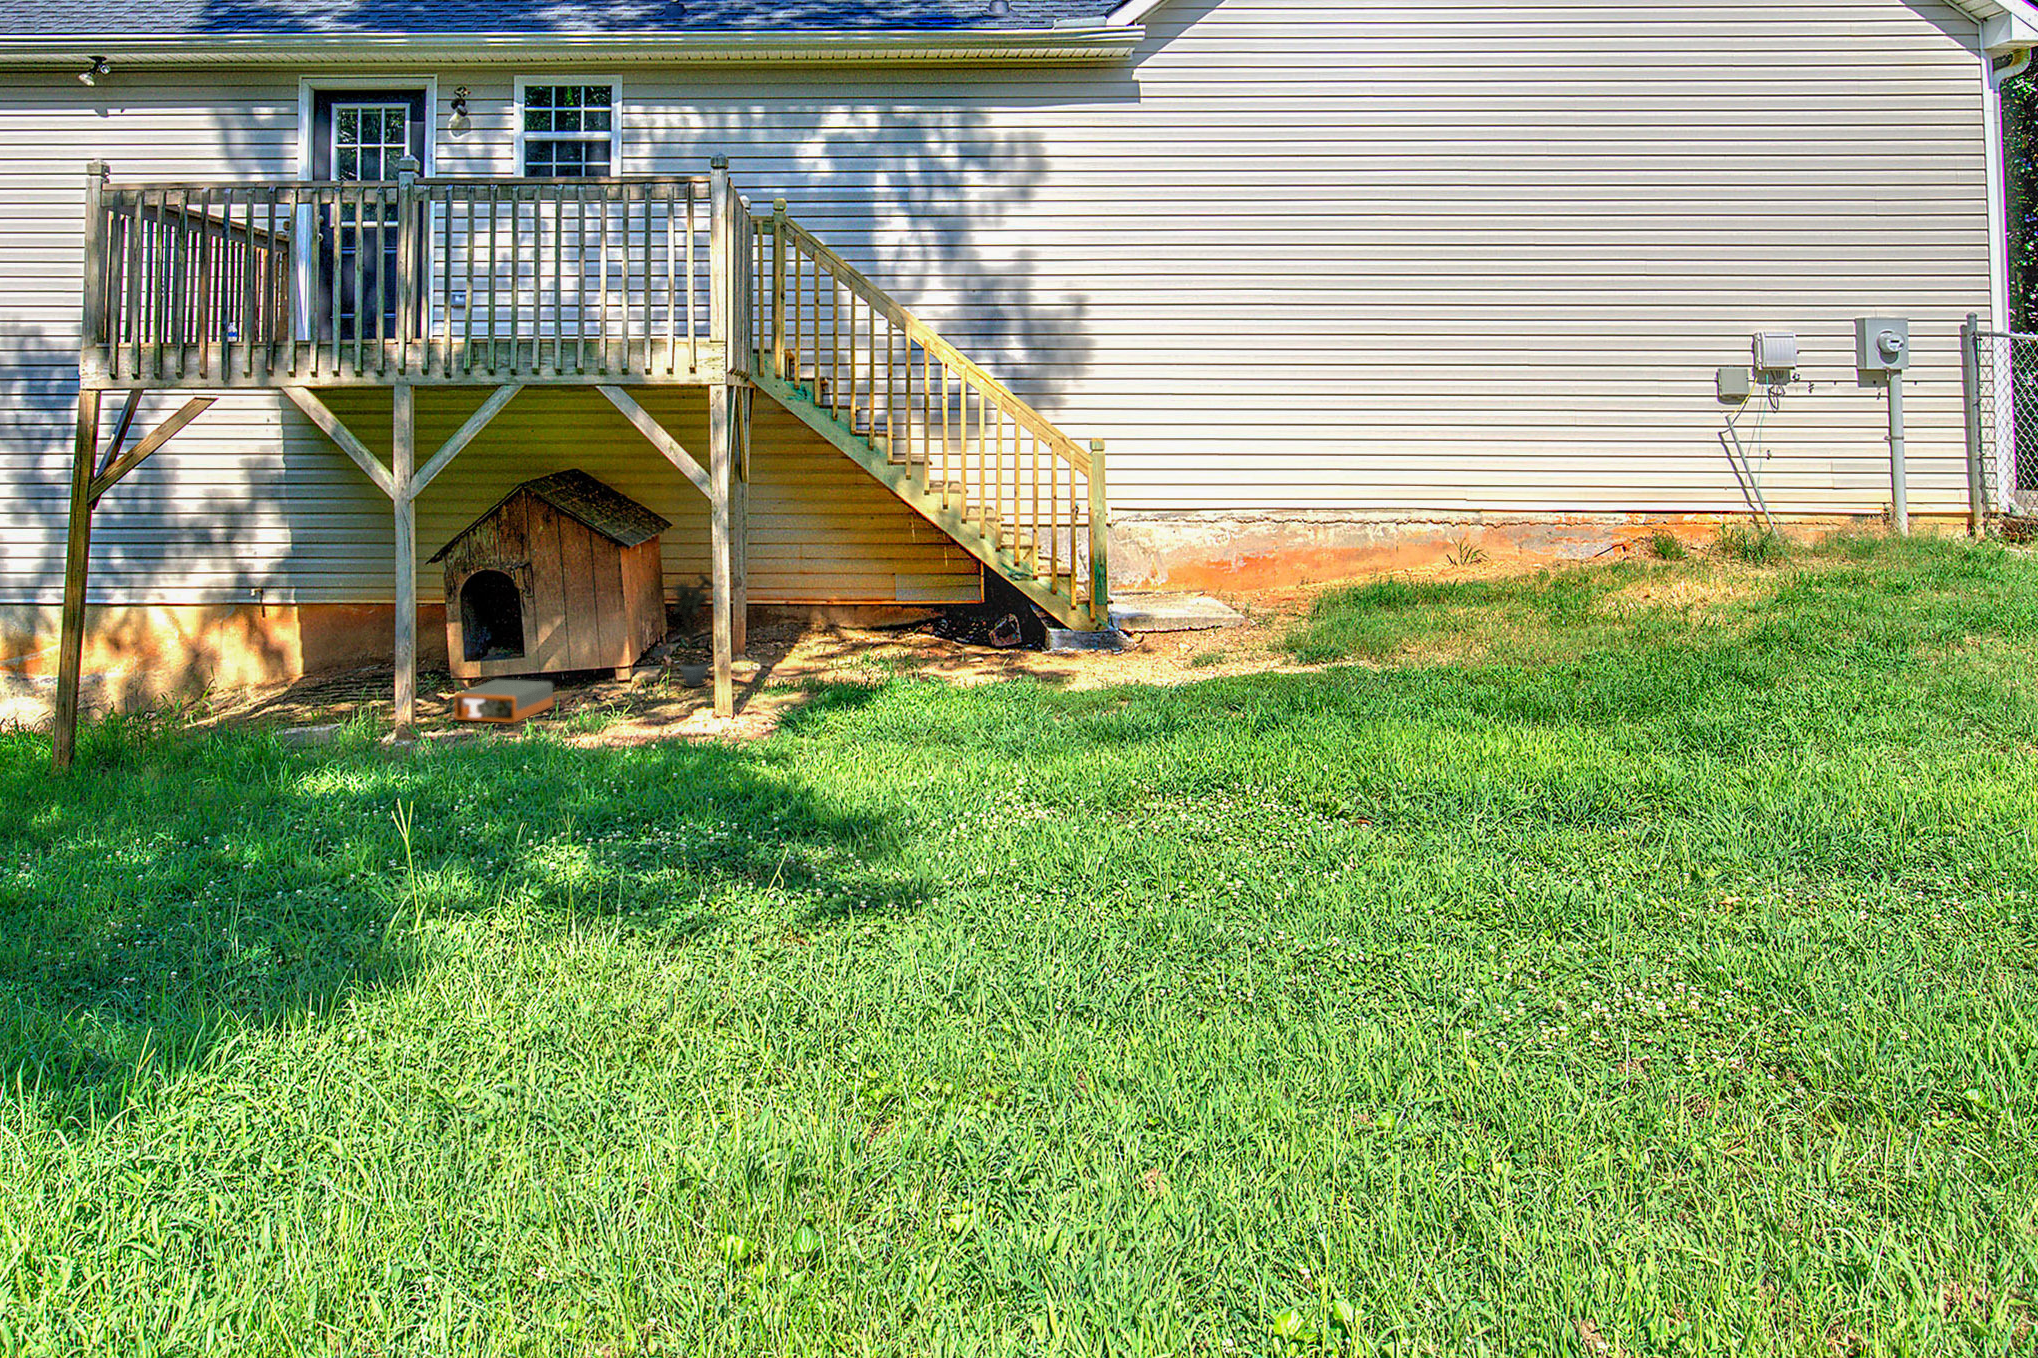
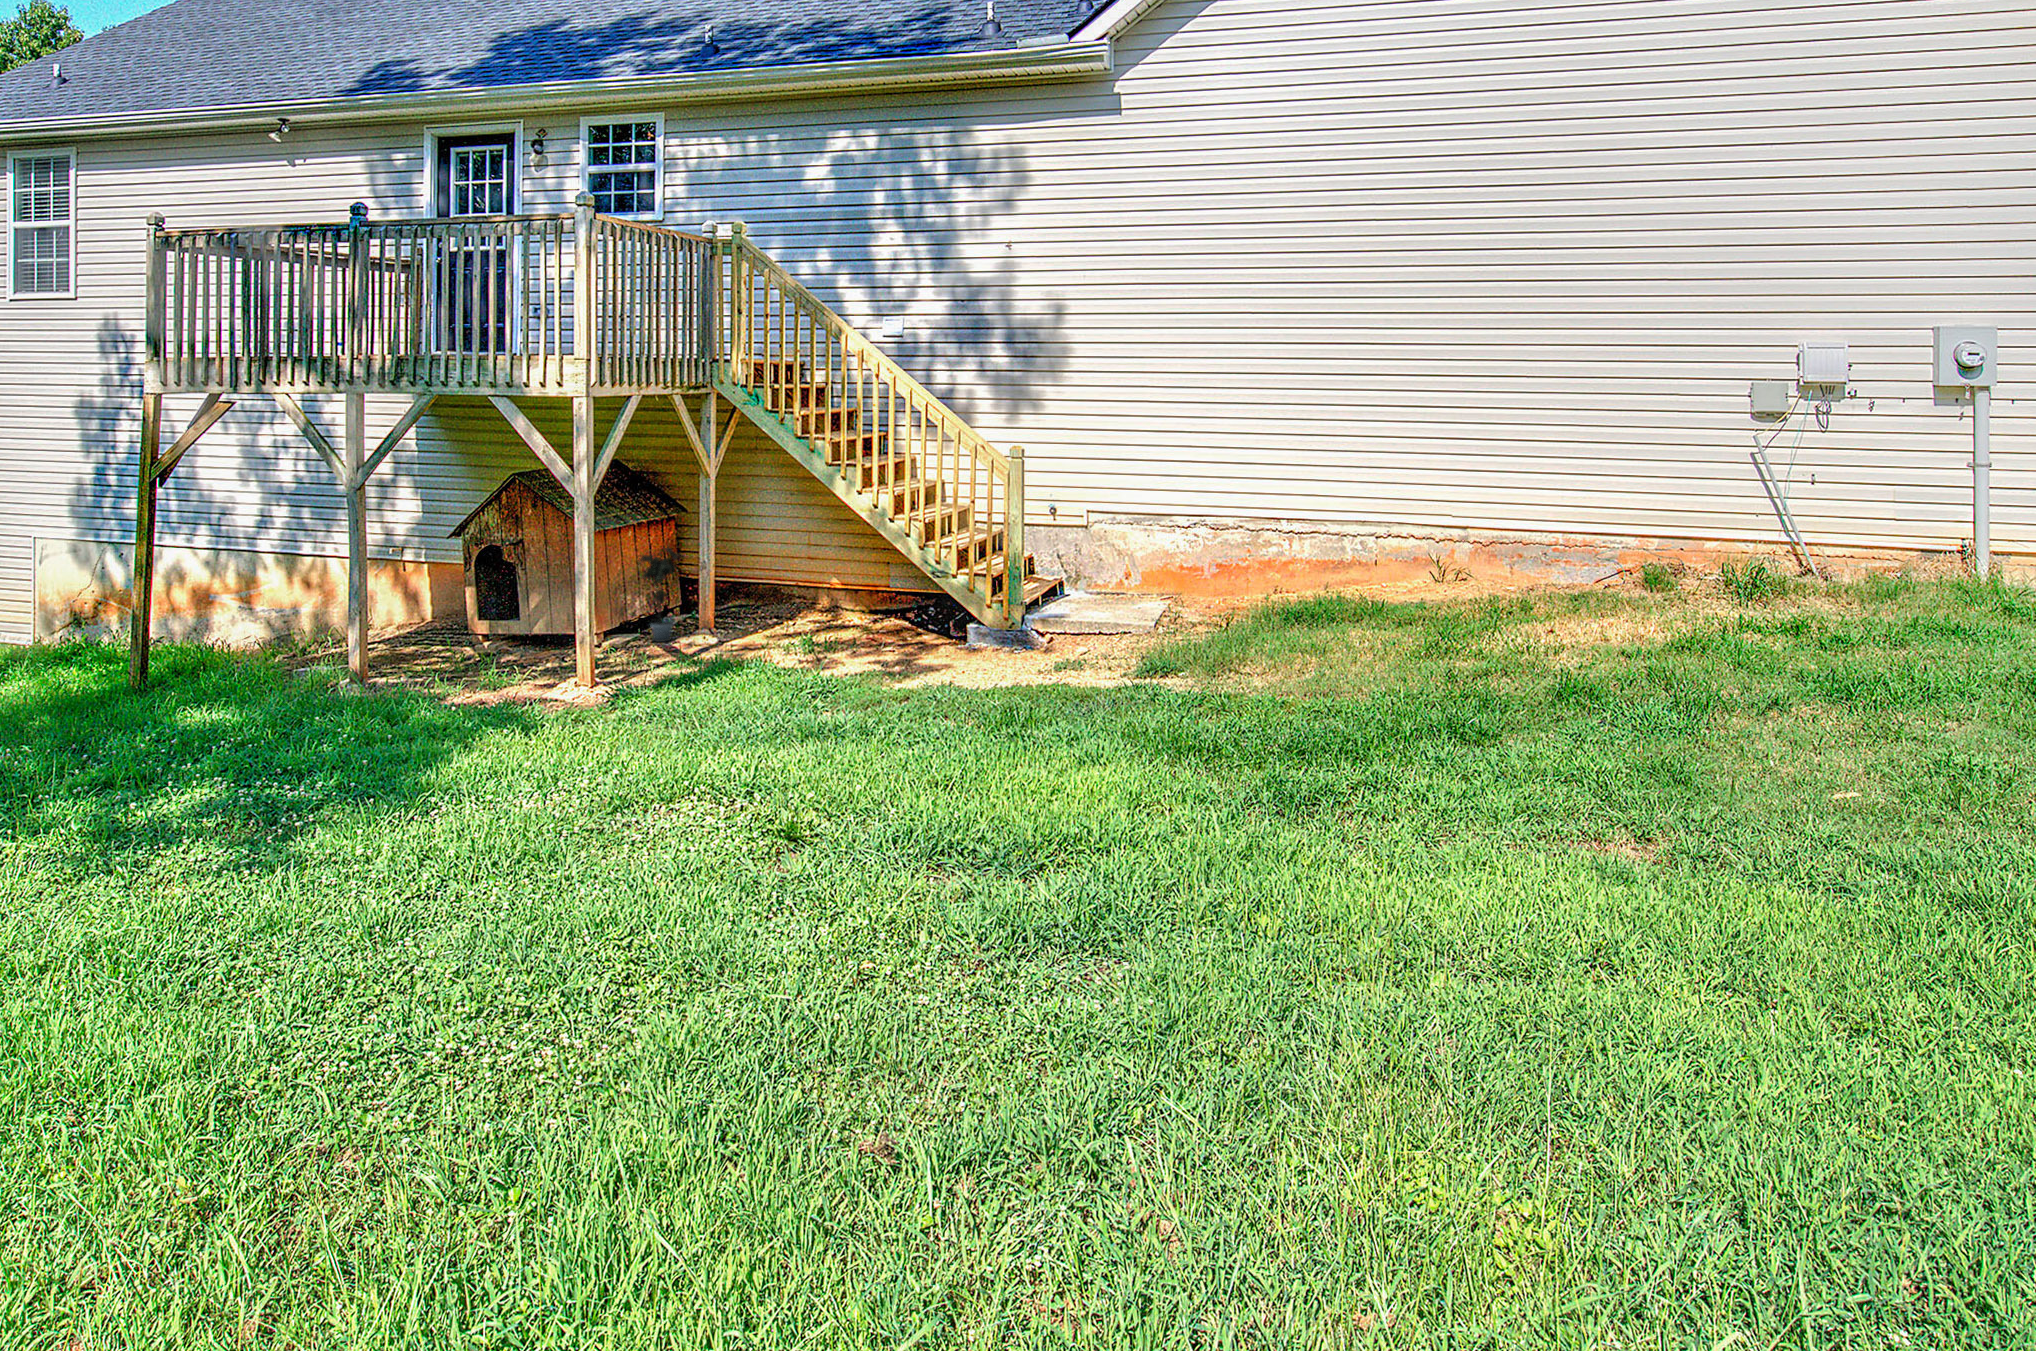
storage box: present [454,680,553,723] -> none [449,624,533,659]

